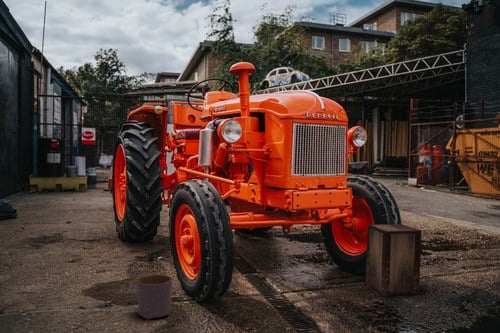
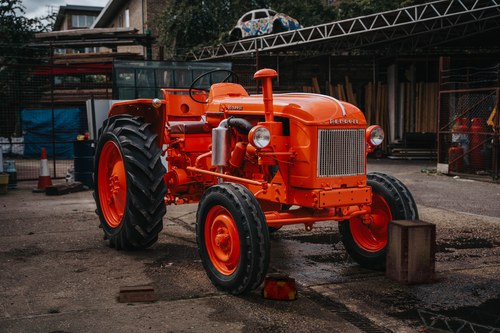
planter: present [137,274,172,319] -> none [190,269,220,306]
bag: none [222,284,263,315] -> present [261,276,298,300]
toolbox: none [62,288,107,309] -> present [119,285,155,302]

